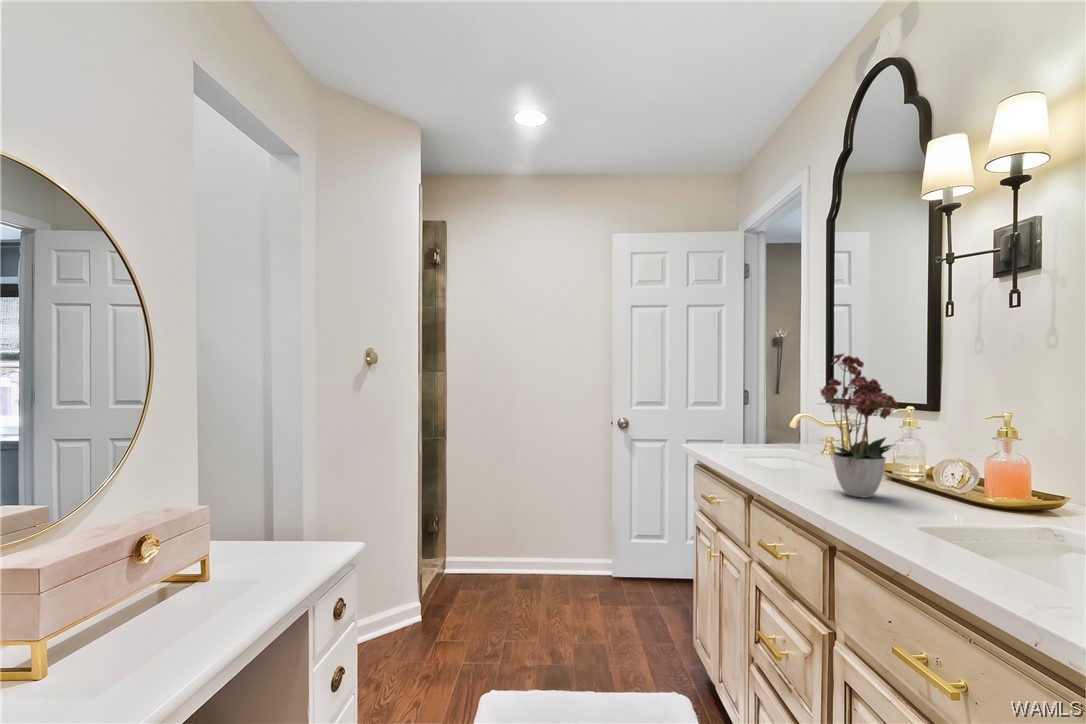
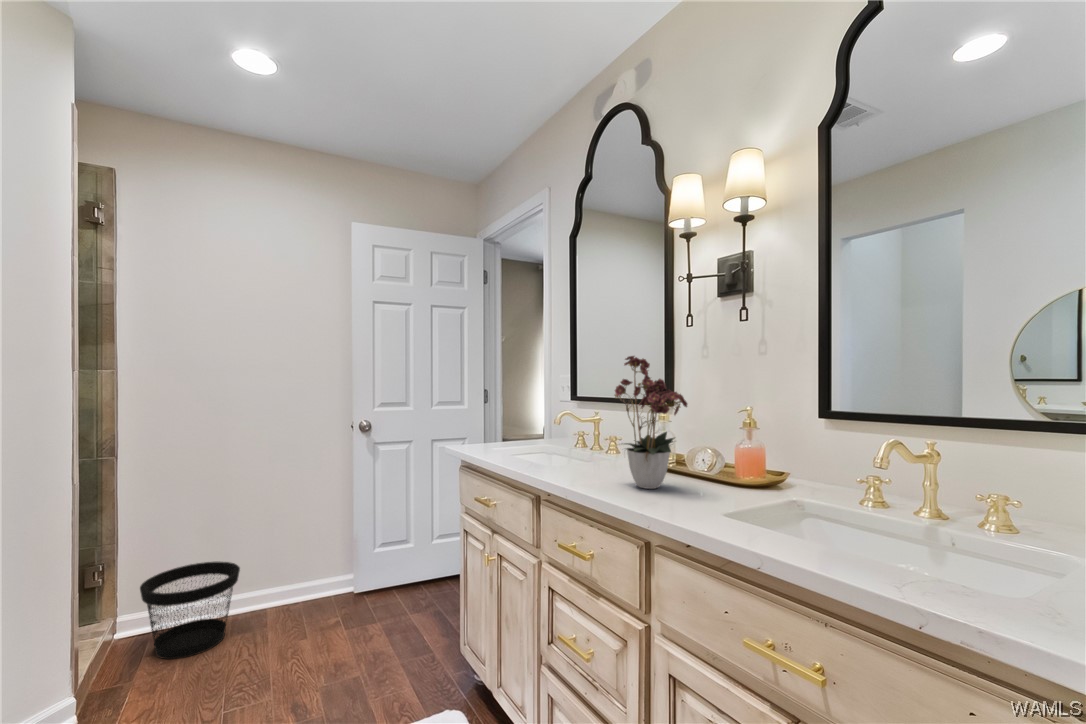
wastebasket: none [459,525,523,595] -> present [140,562,240,659]

